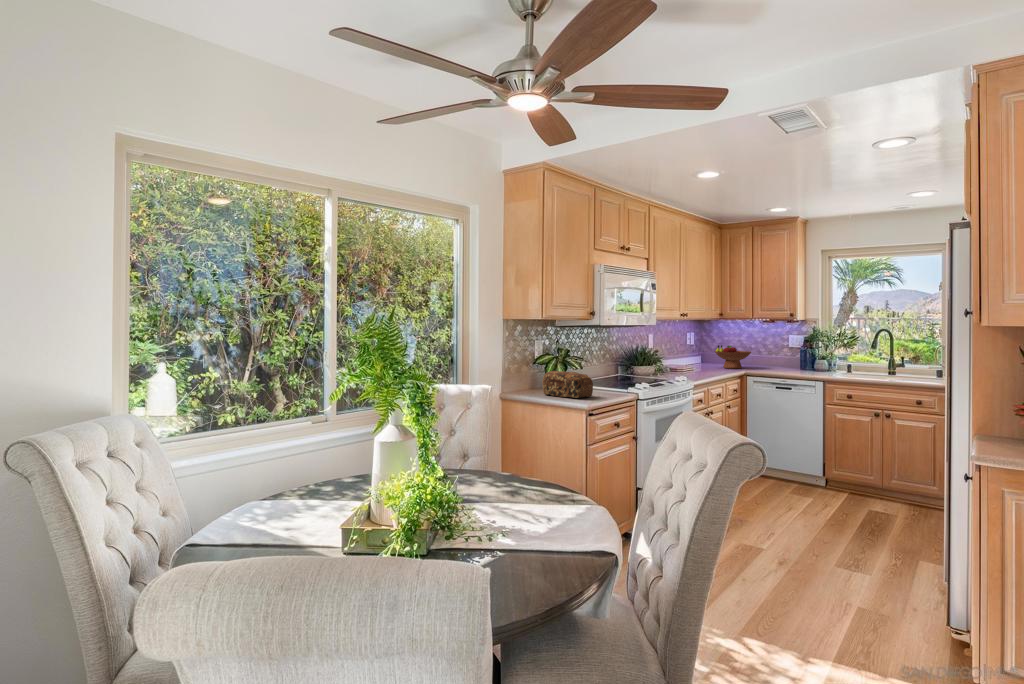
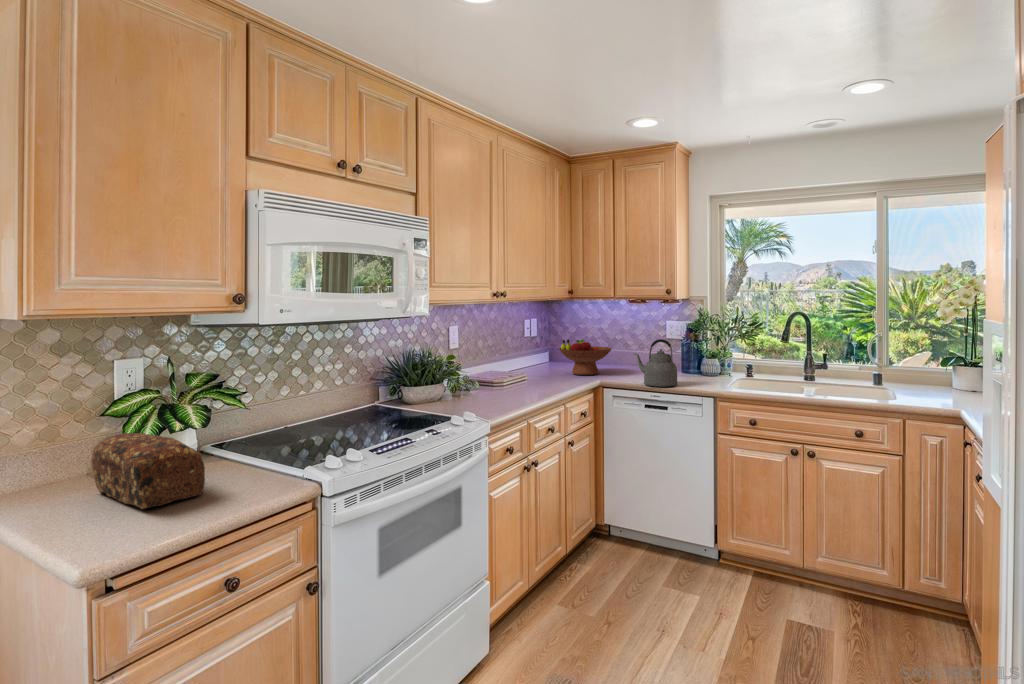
kettle: none [768,345,799,374] -> present [634,339,677,387]

